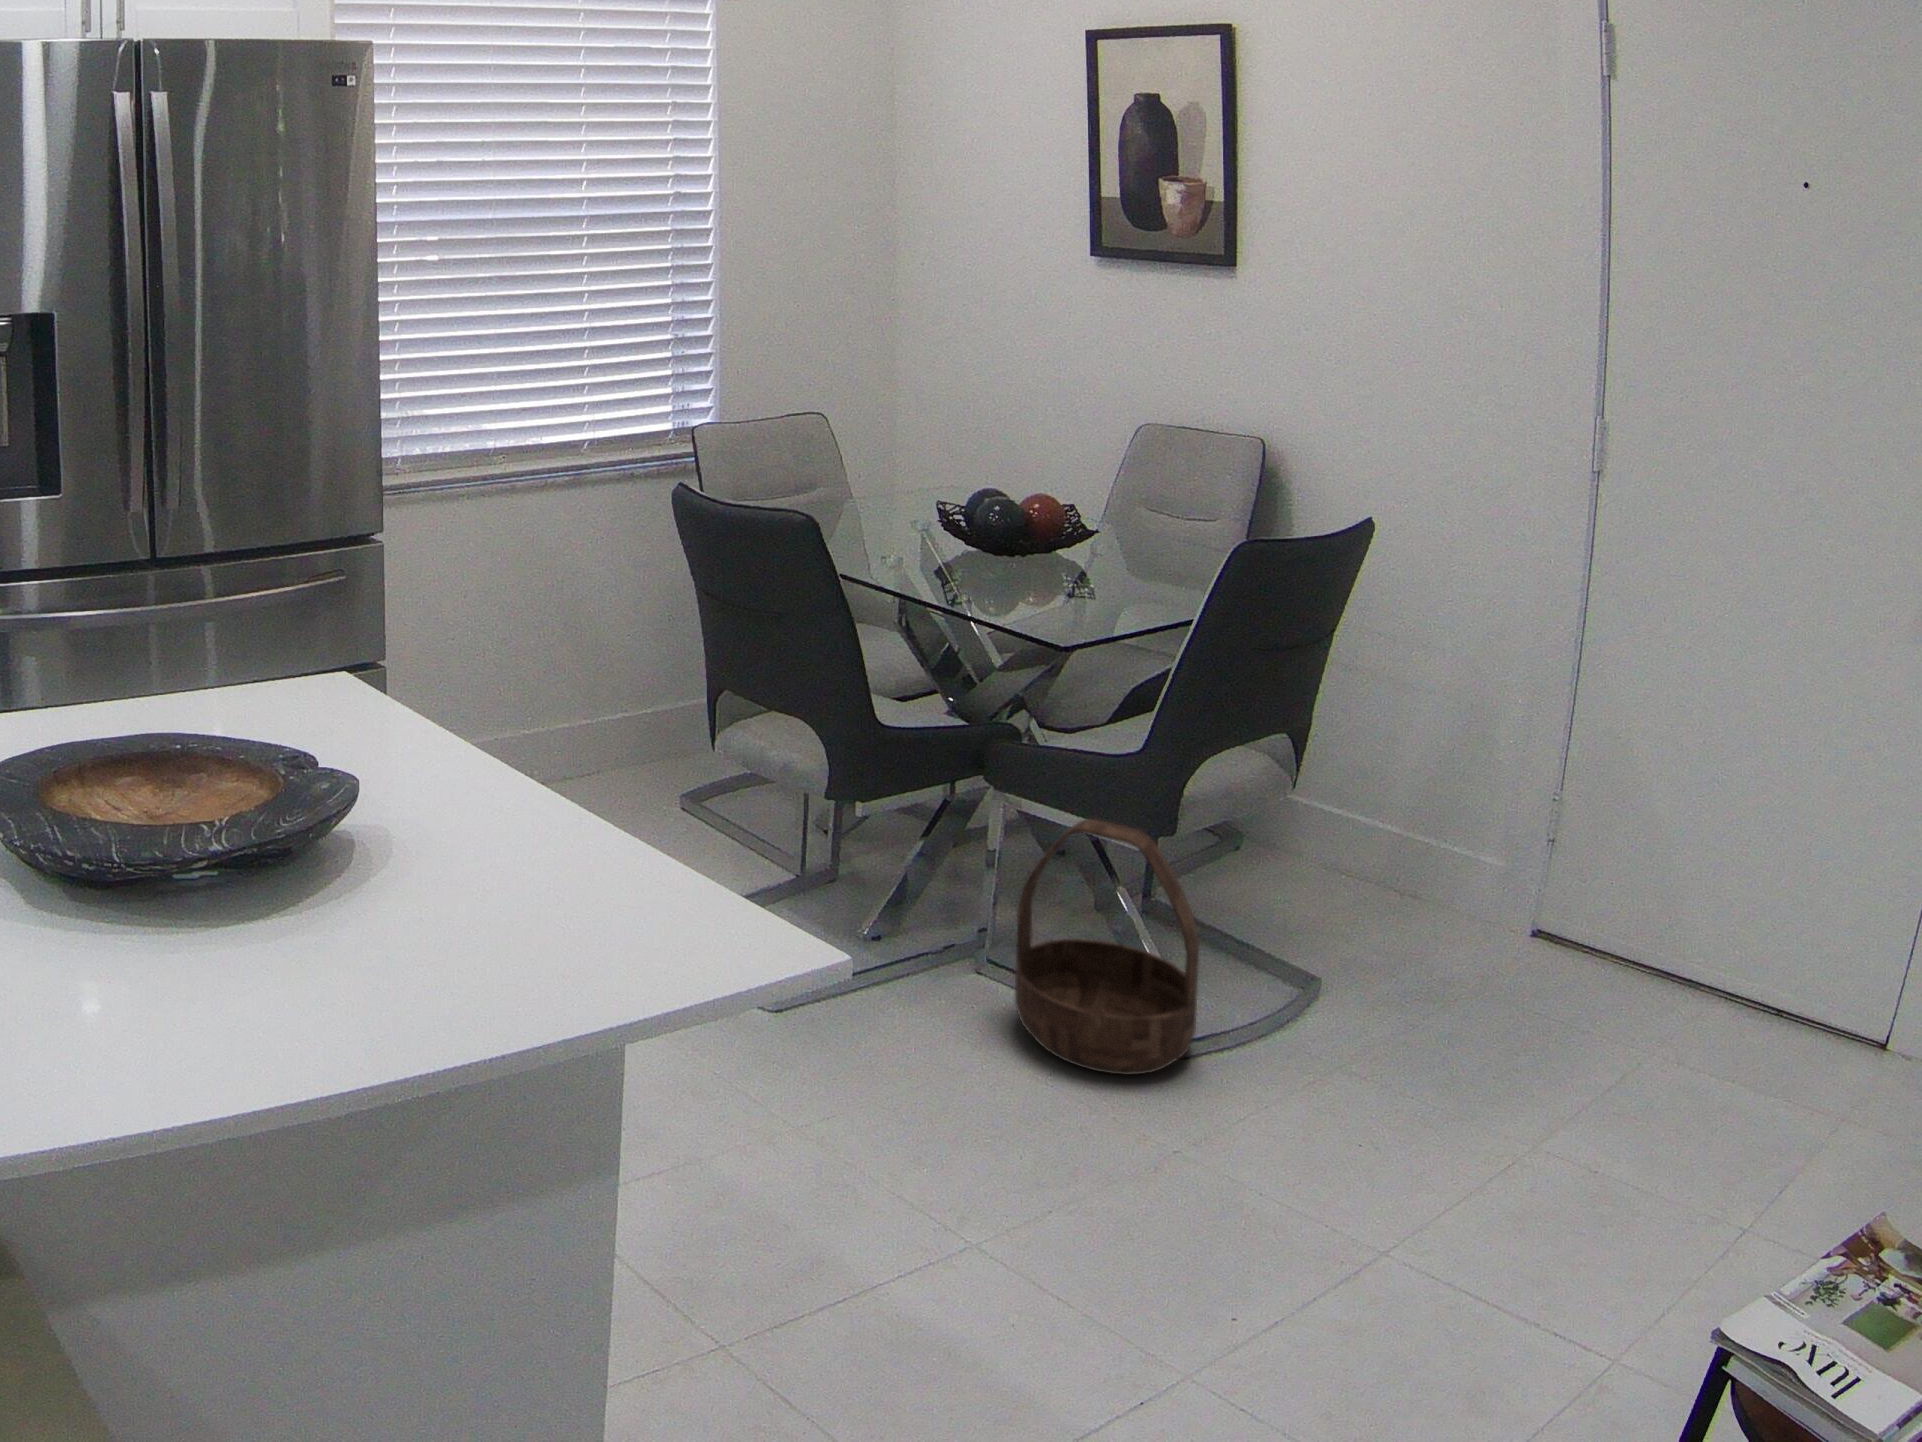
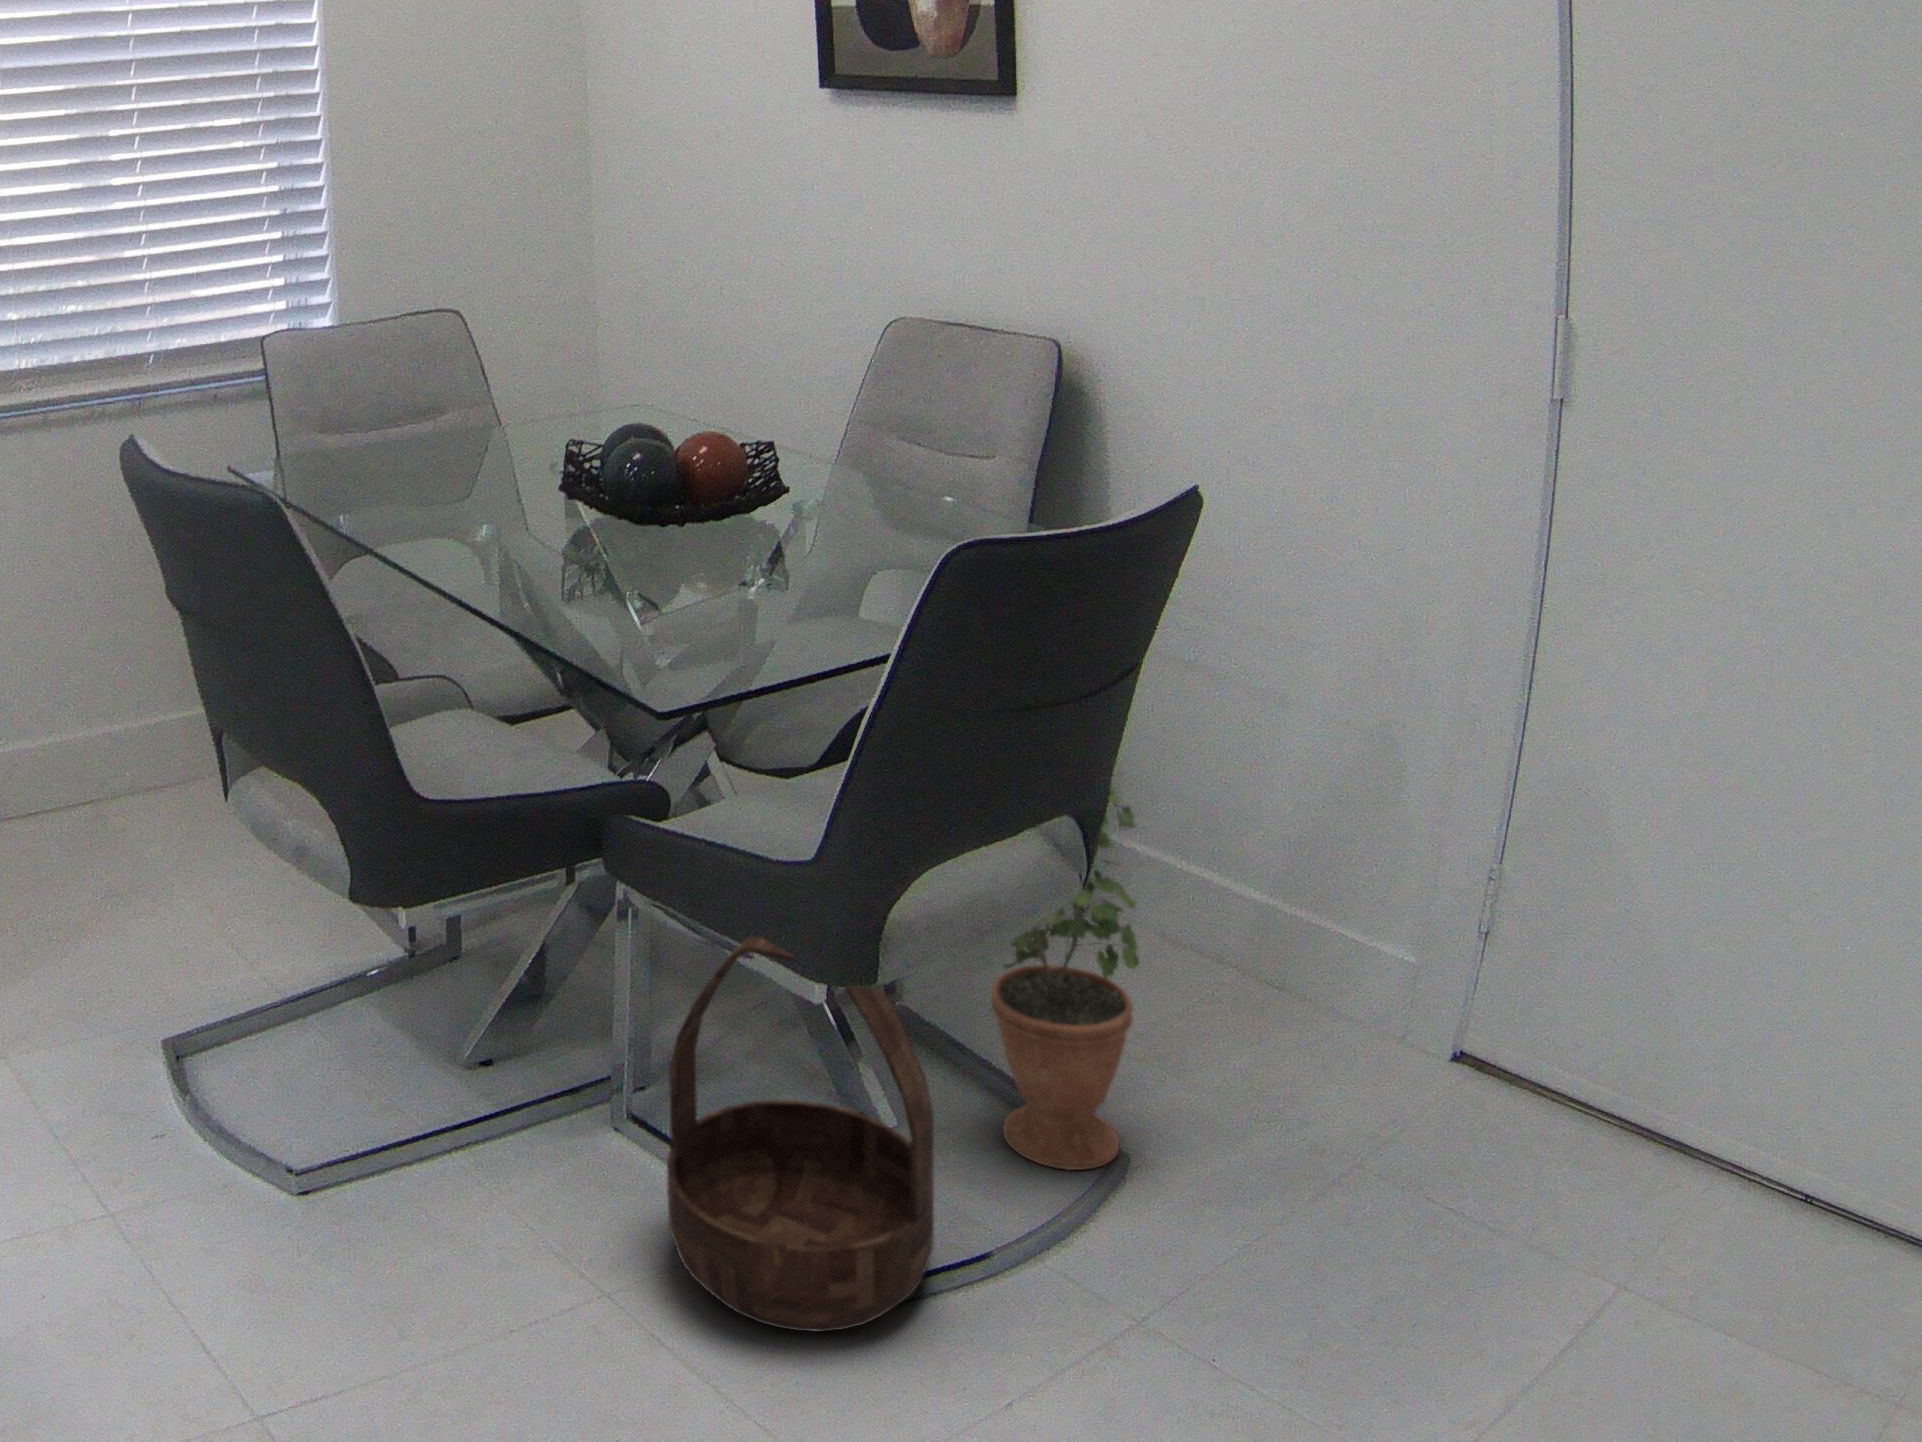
potted plant: none [1207,725,1333,1002] -> present [991,783,1139,1170]

